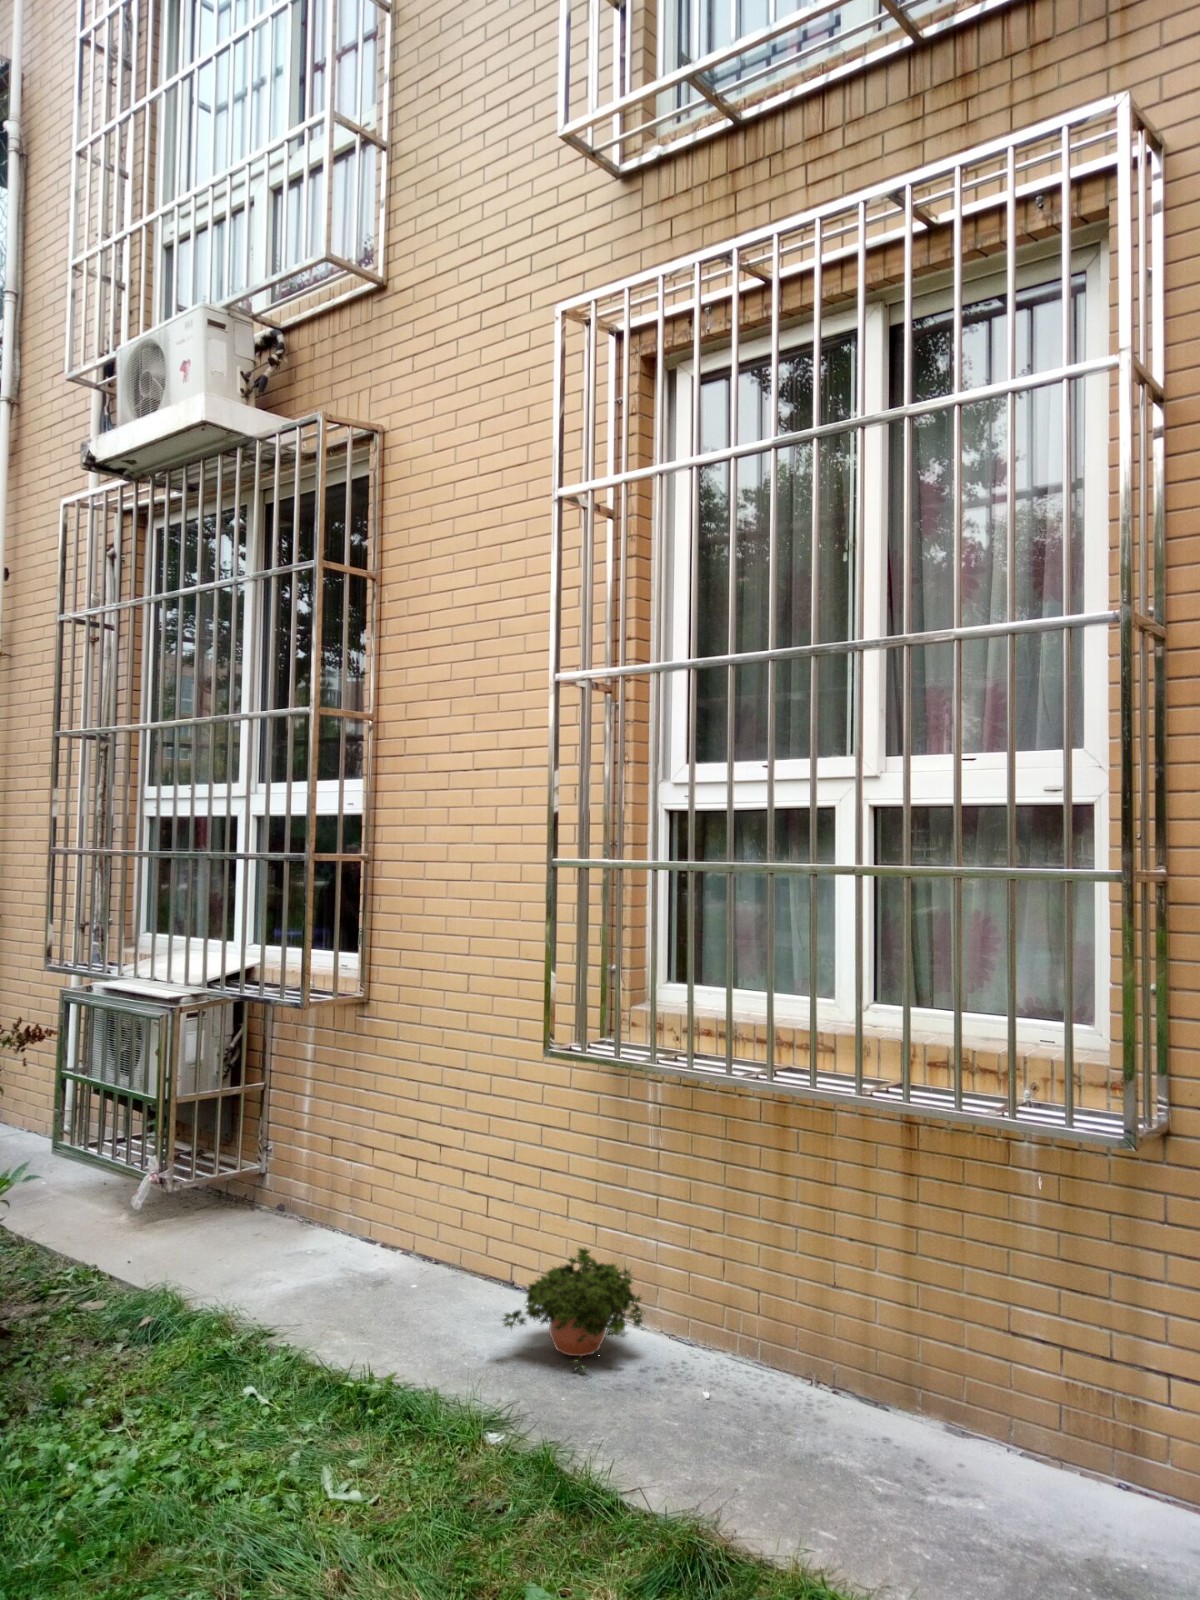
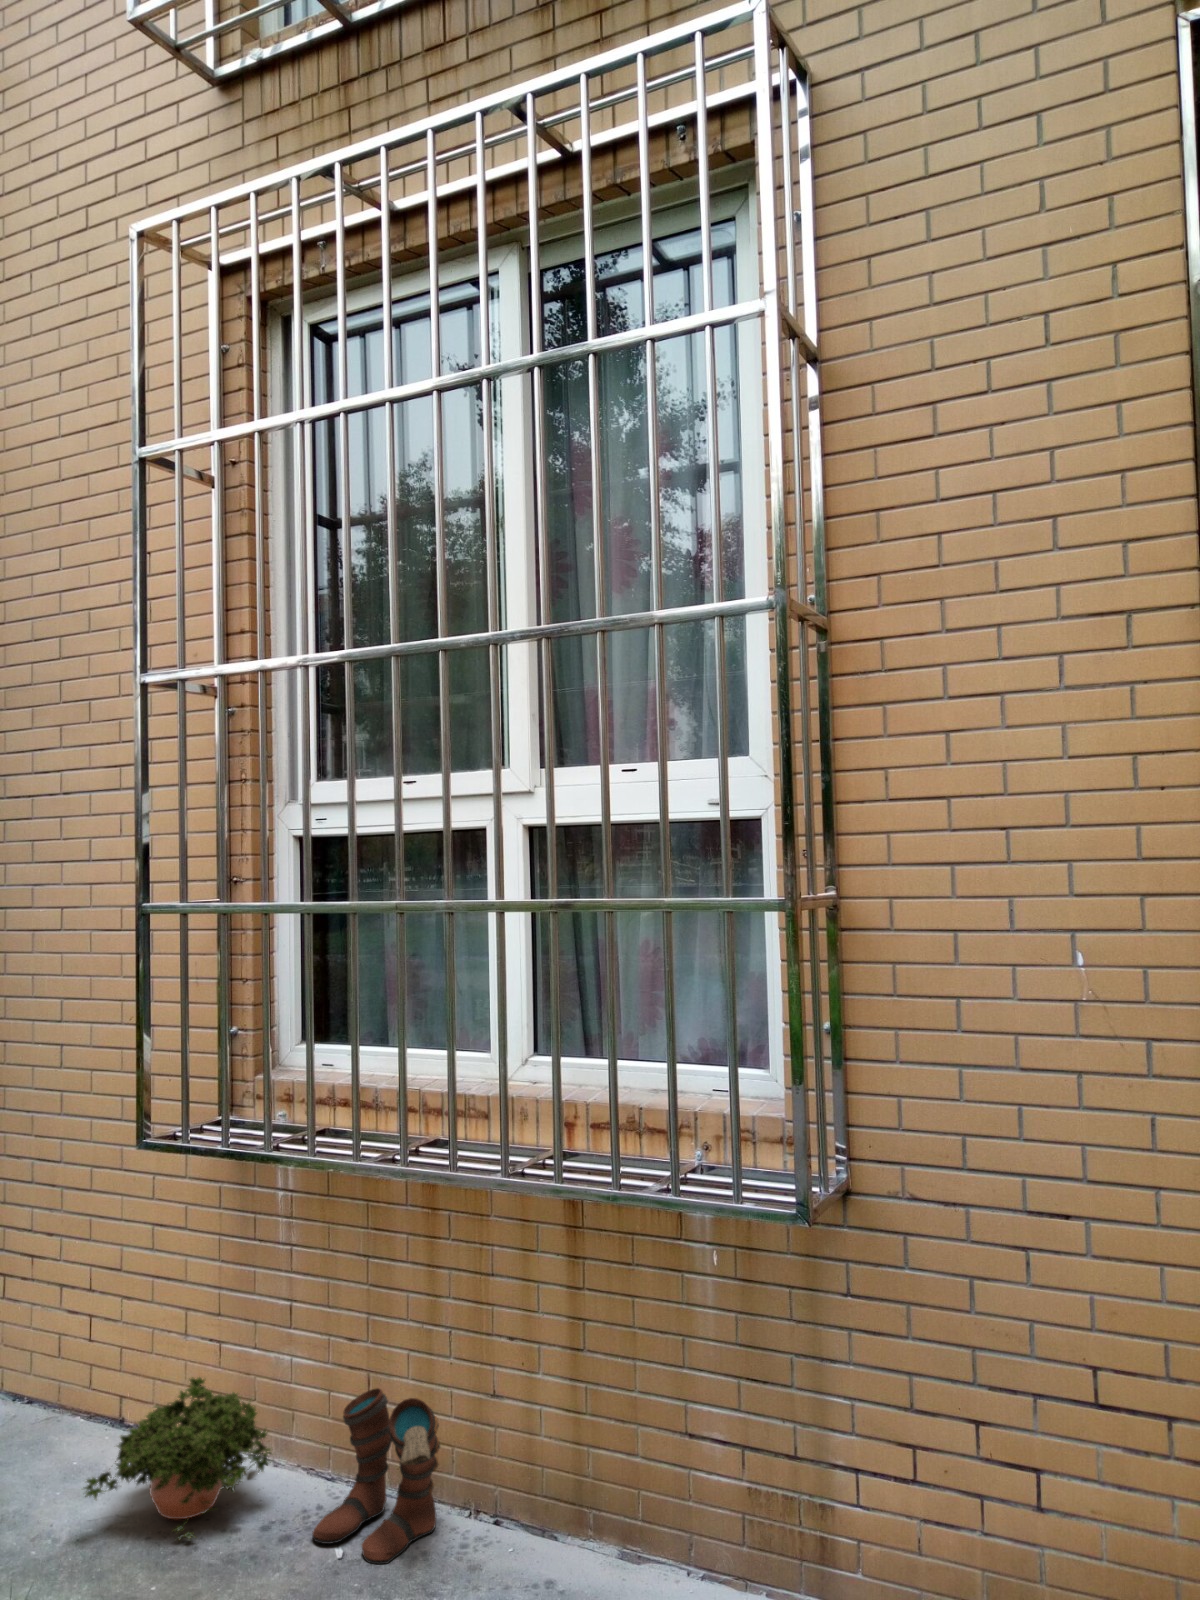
boots: none [681,1271,789,1409] -> present [312,1388,440,1564]

